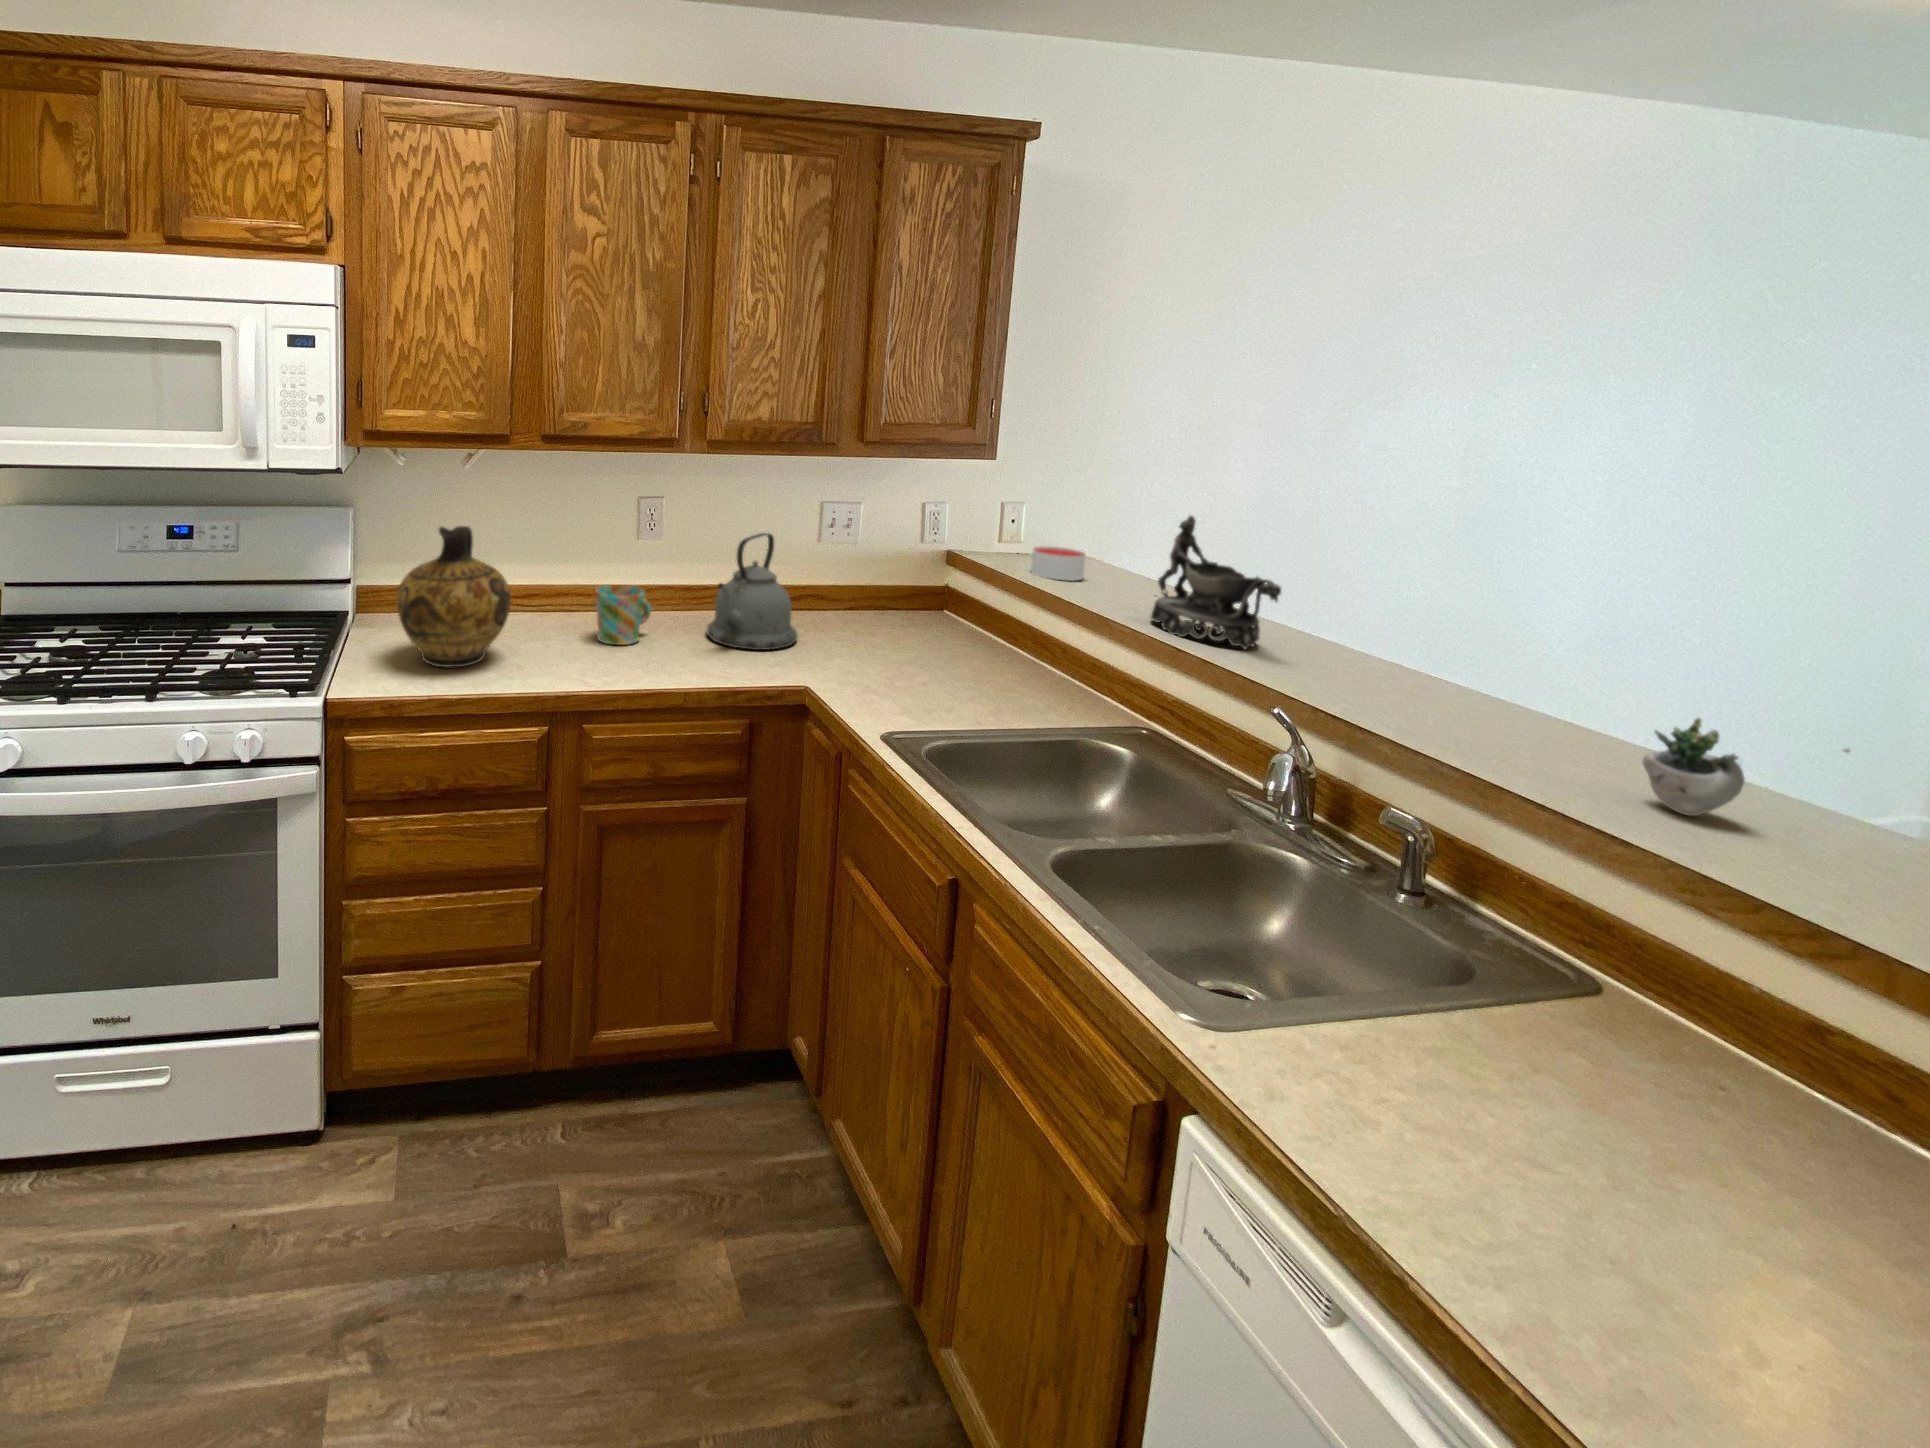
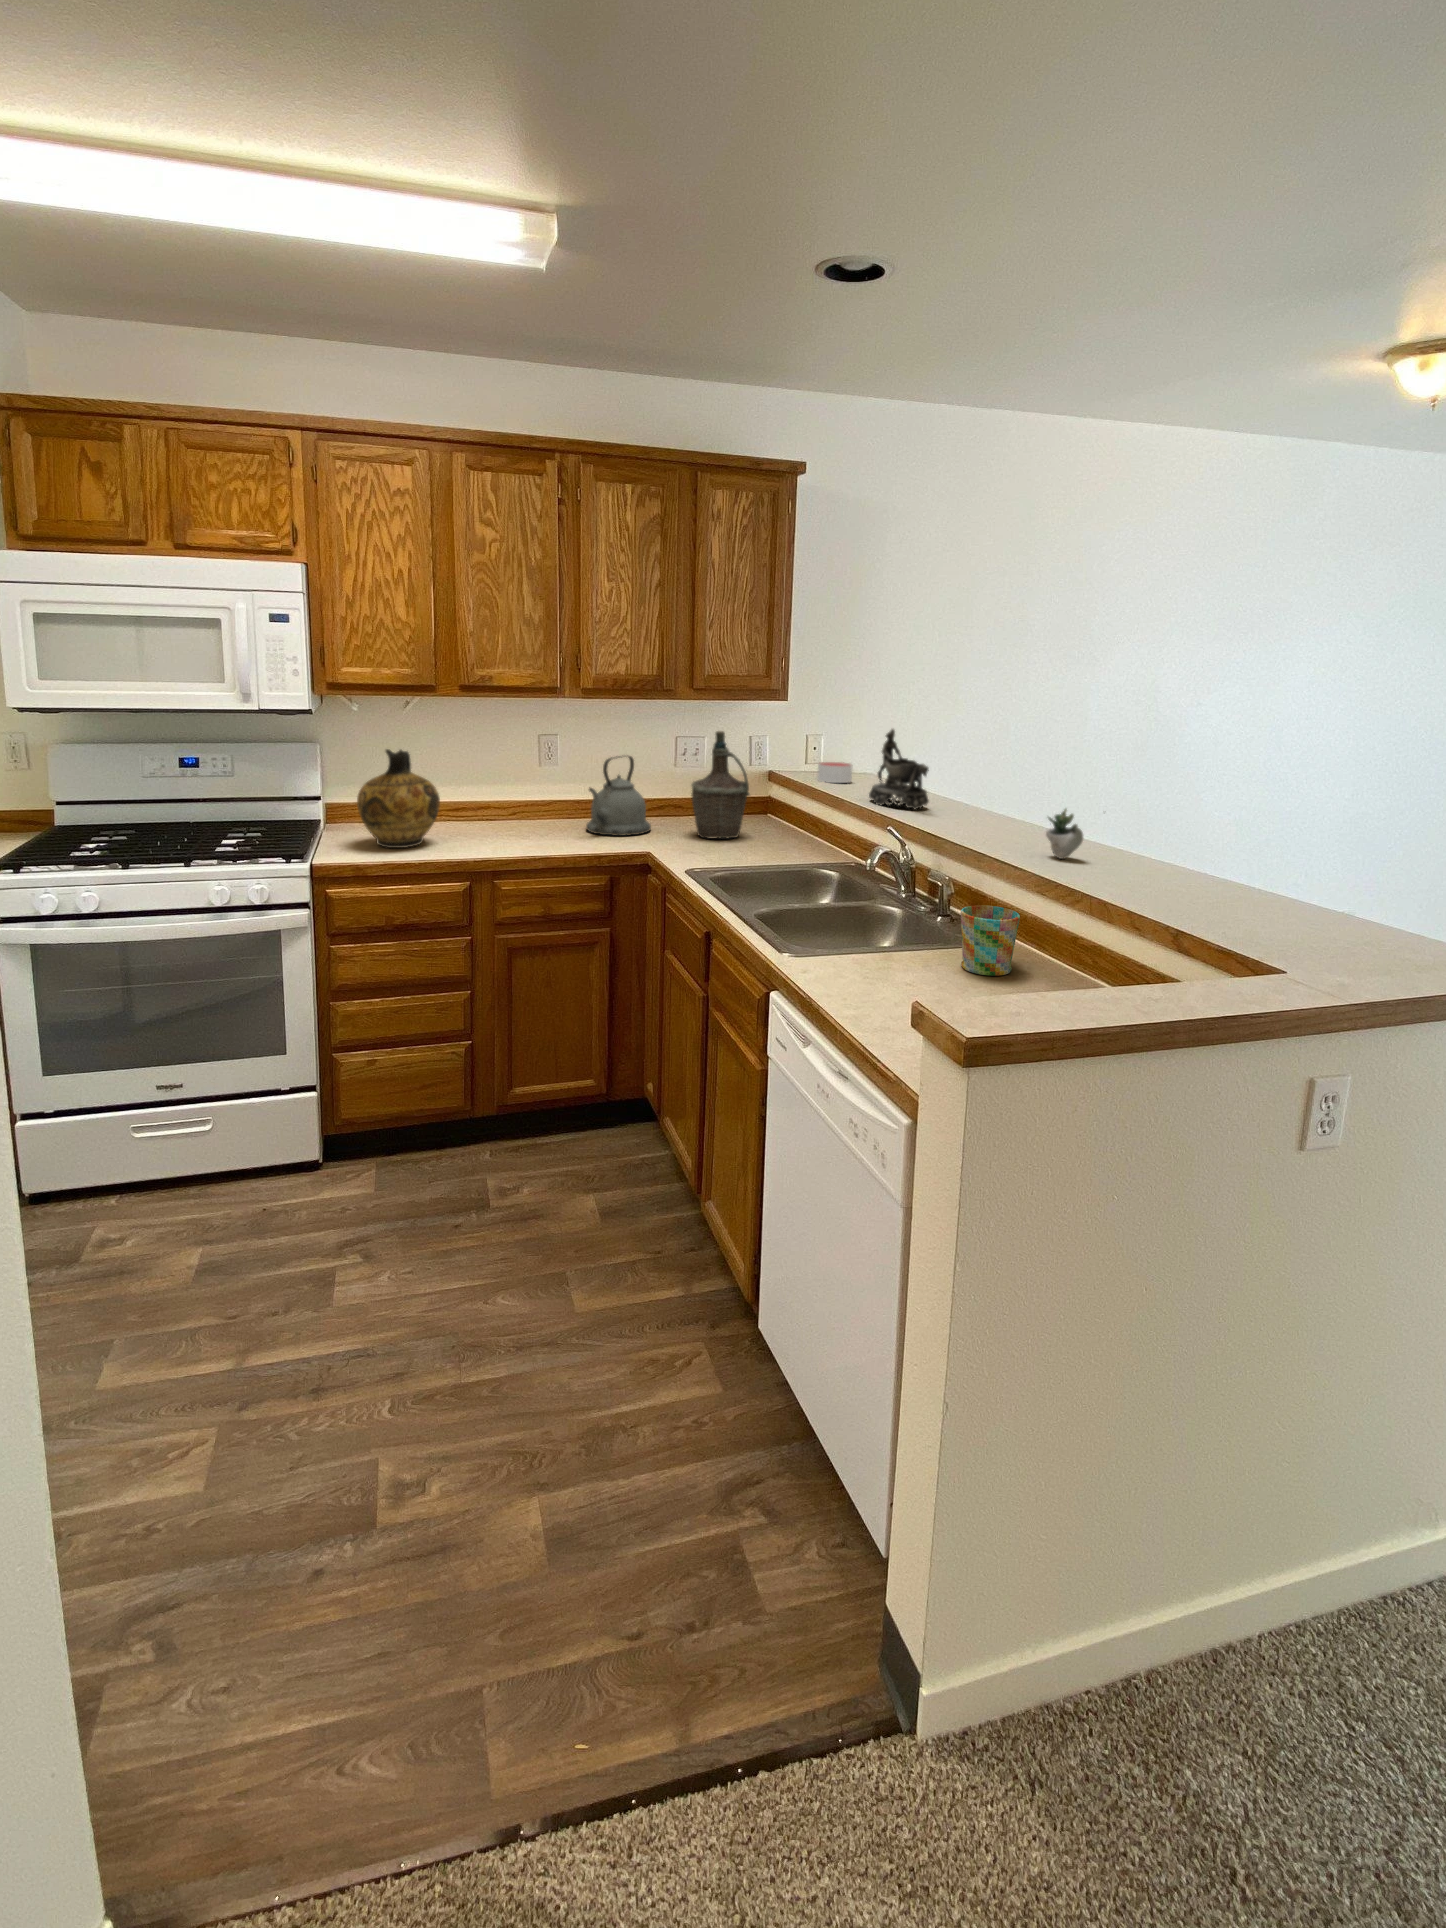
bottle: none [861,506,950,662] -> present [691,731,749,838]
mug: present [595,585,651,645] -> present [961,905,1020,976]

